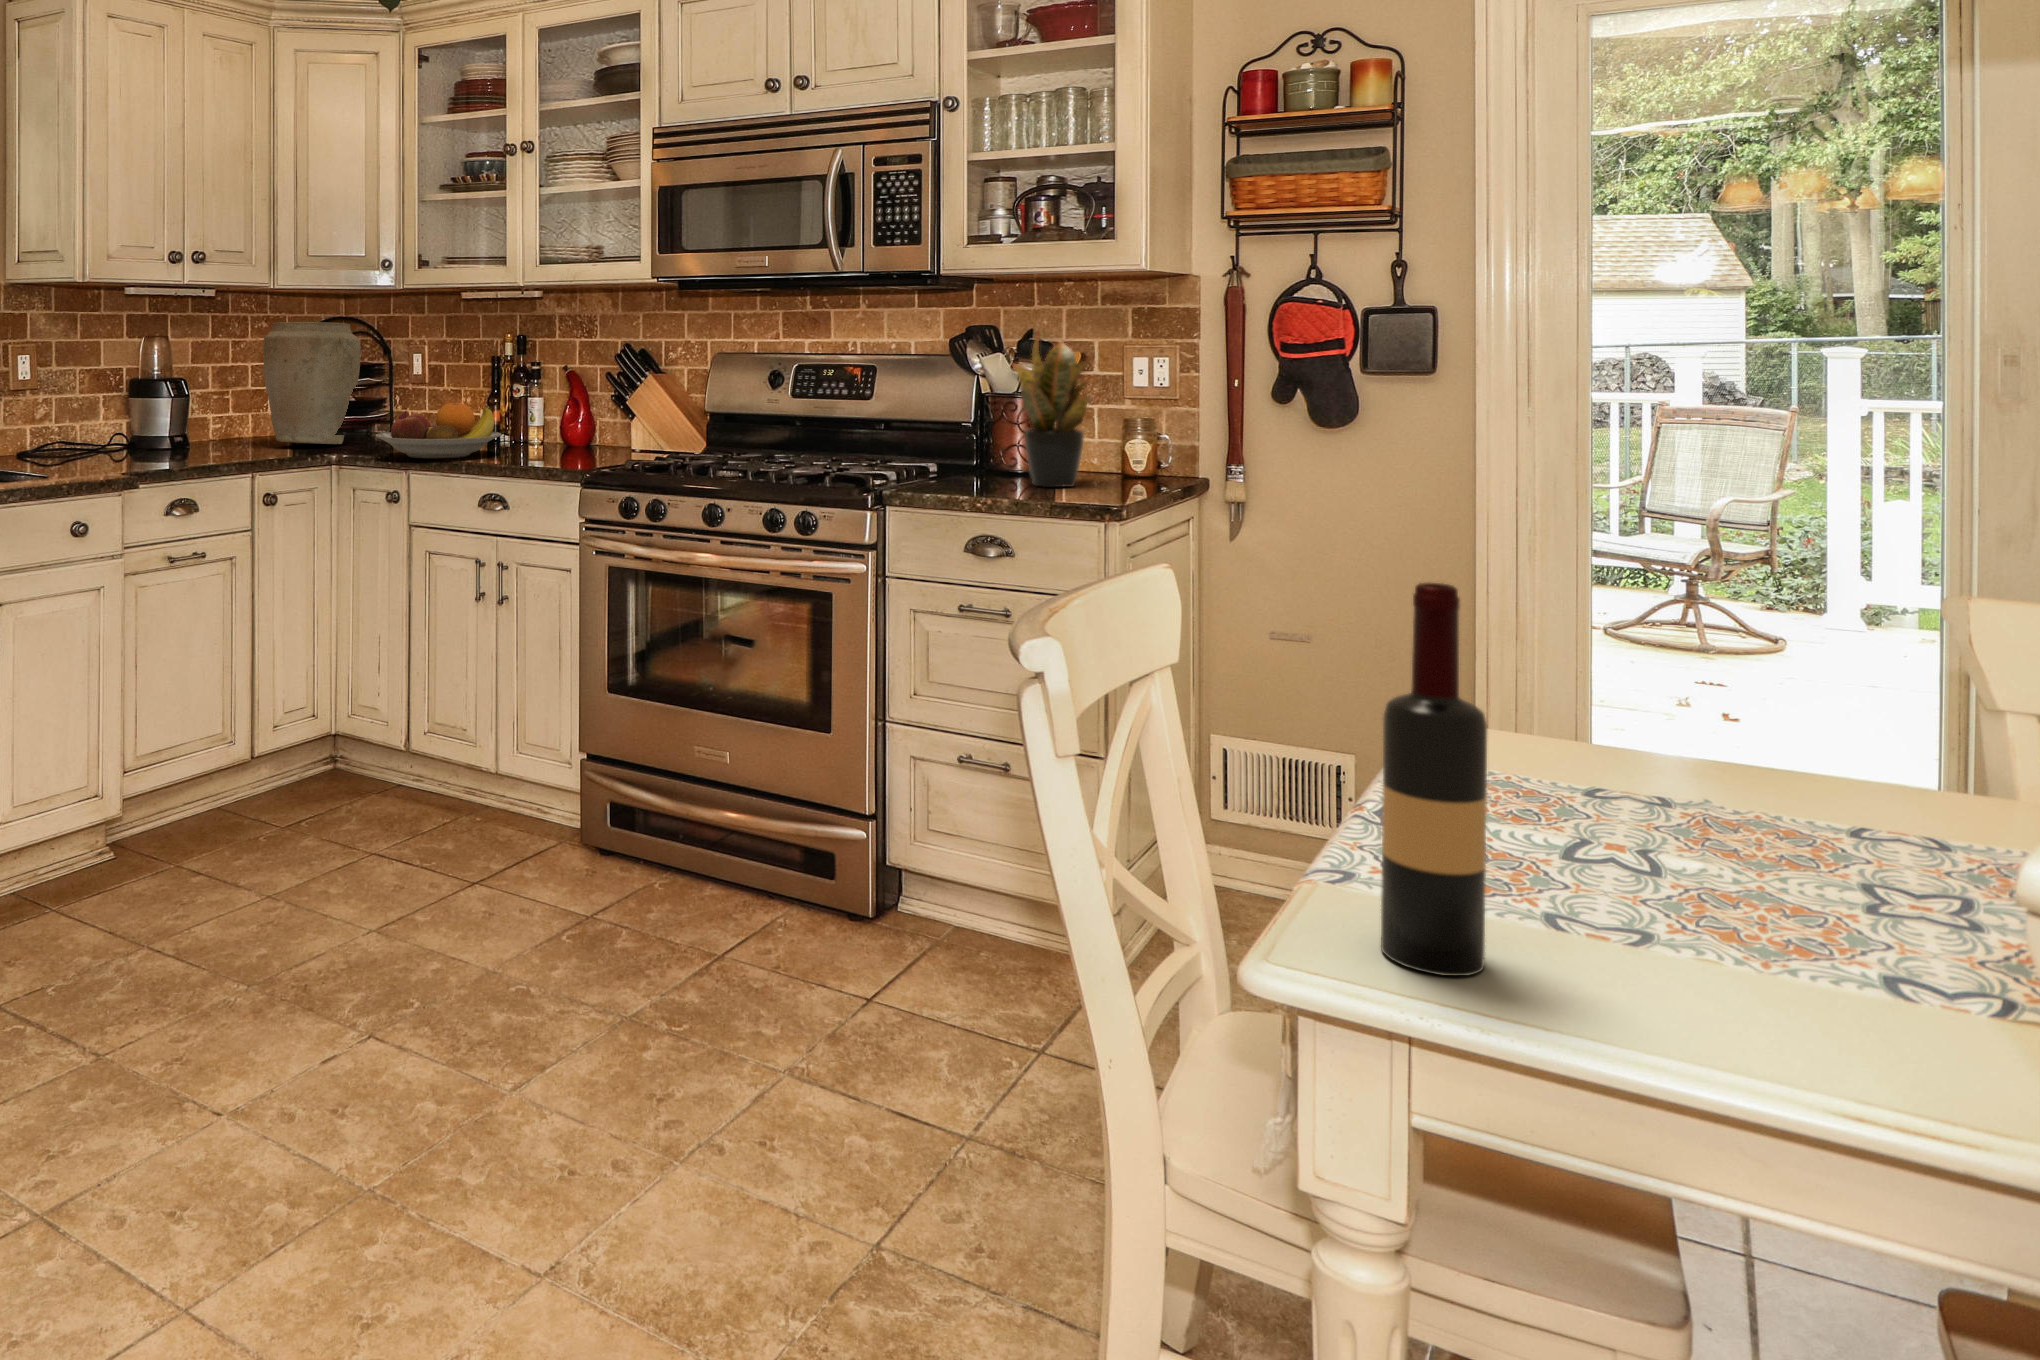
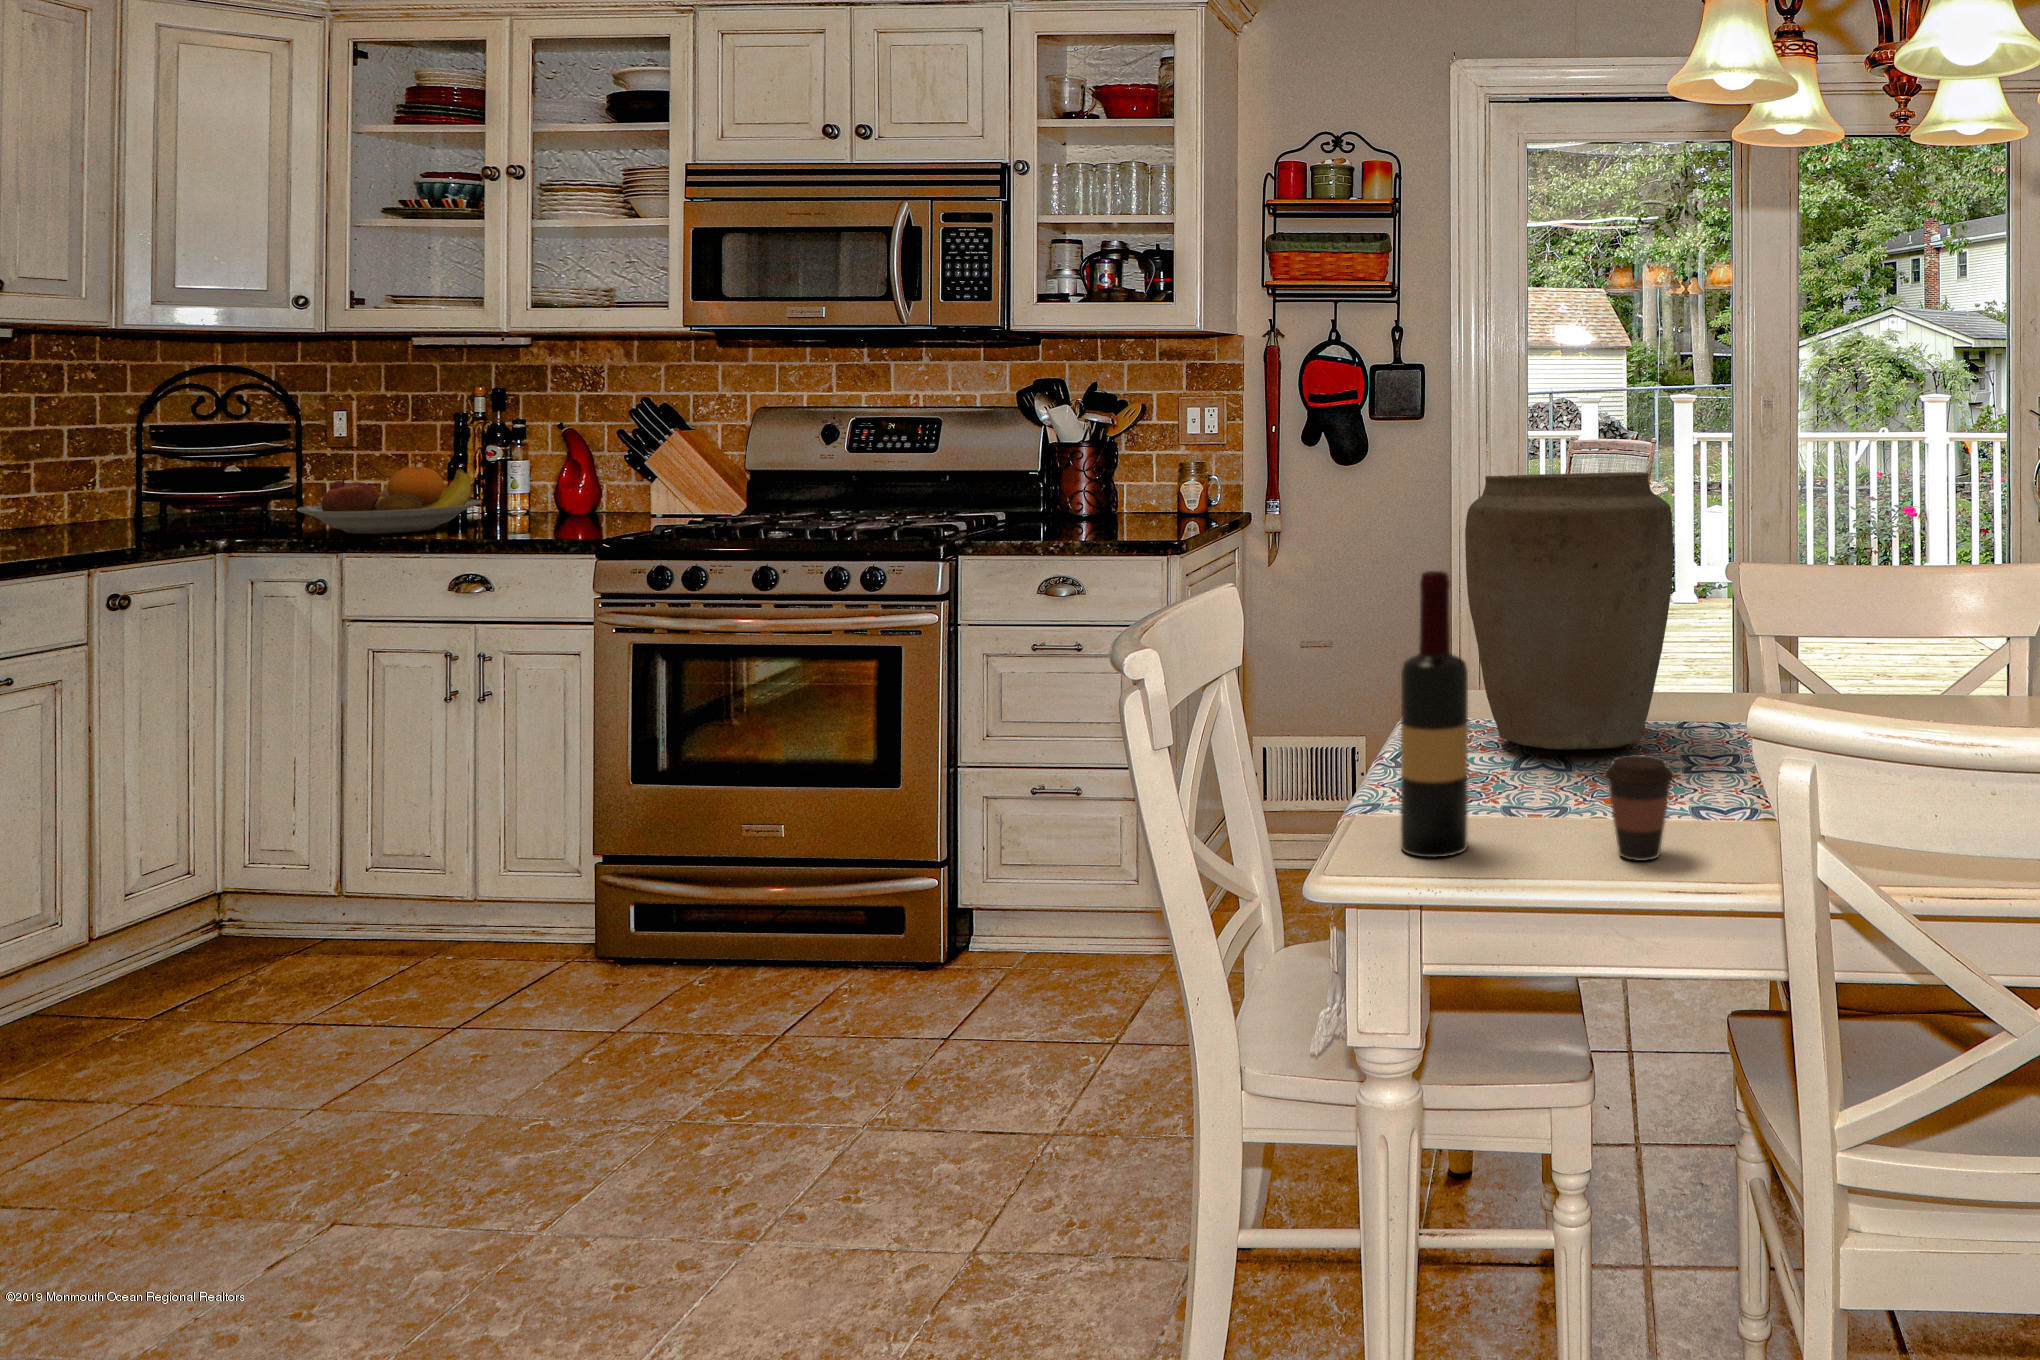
vase: present [263,322,361,444] -> present [1465,472,1674,750]
potted plant: present [1012,335,1091,487] -> none [1066,379,1168,527]
coffee cup: none [1719,885,1859,1054] -> present [1604,754,1675,861]

